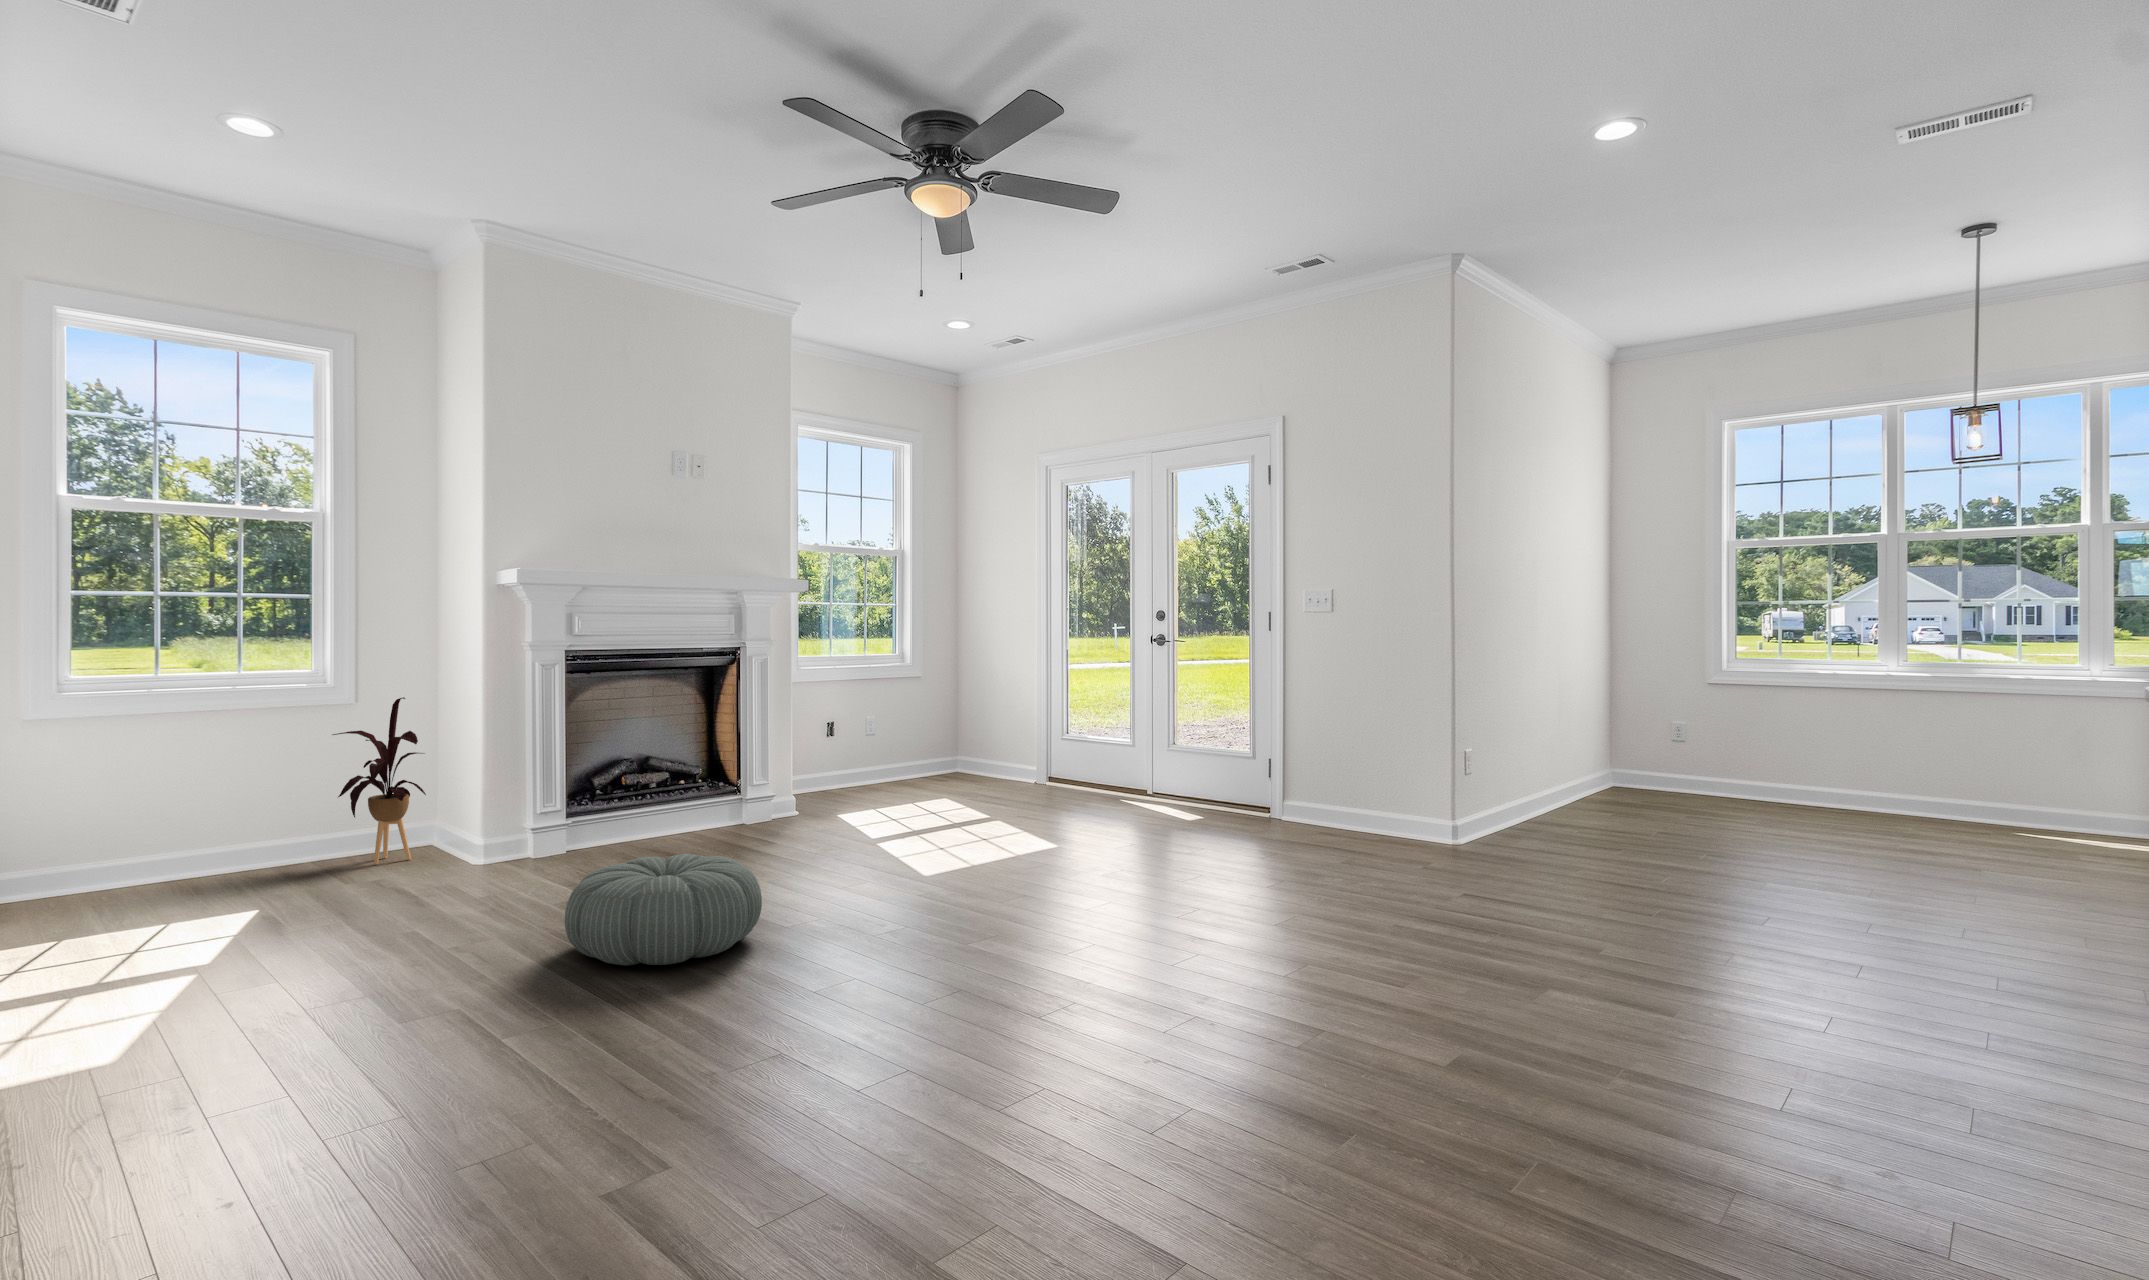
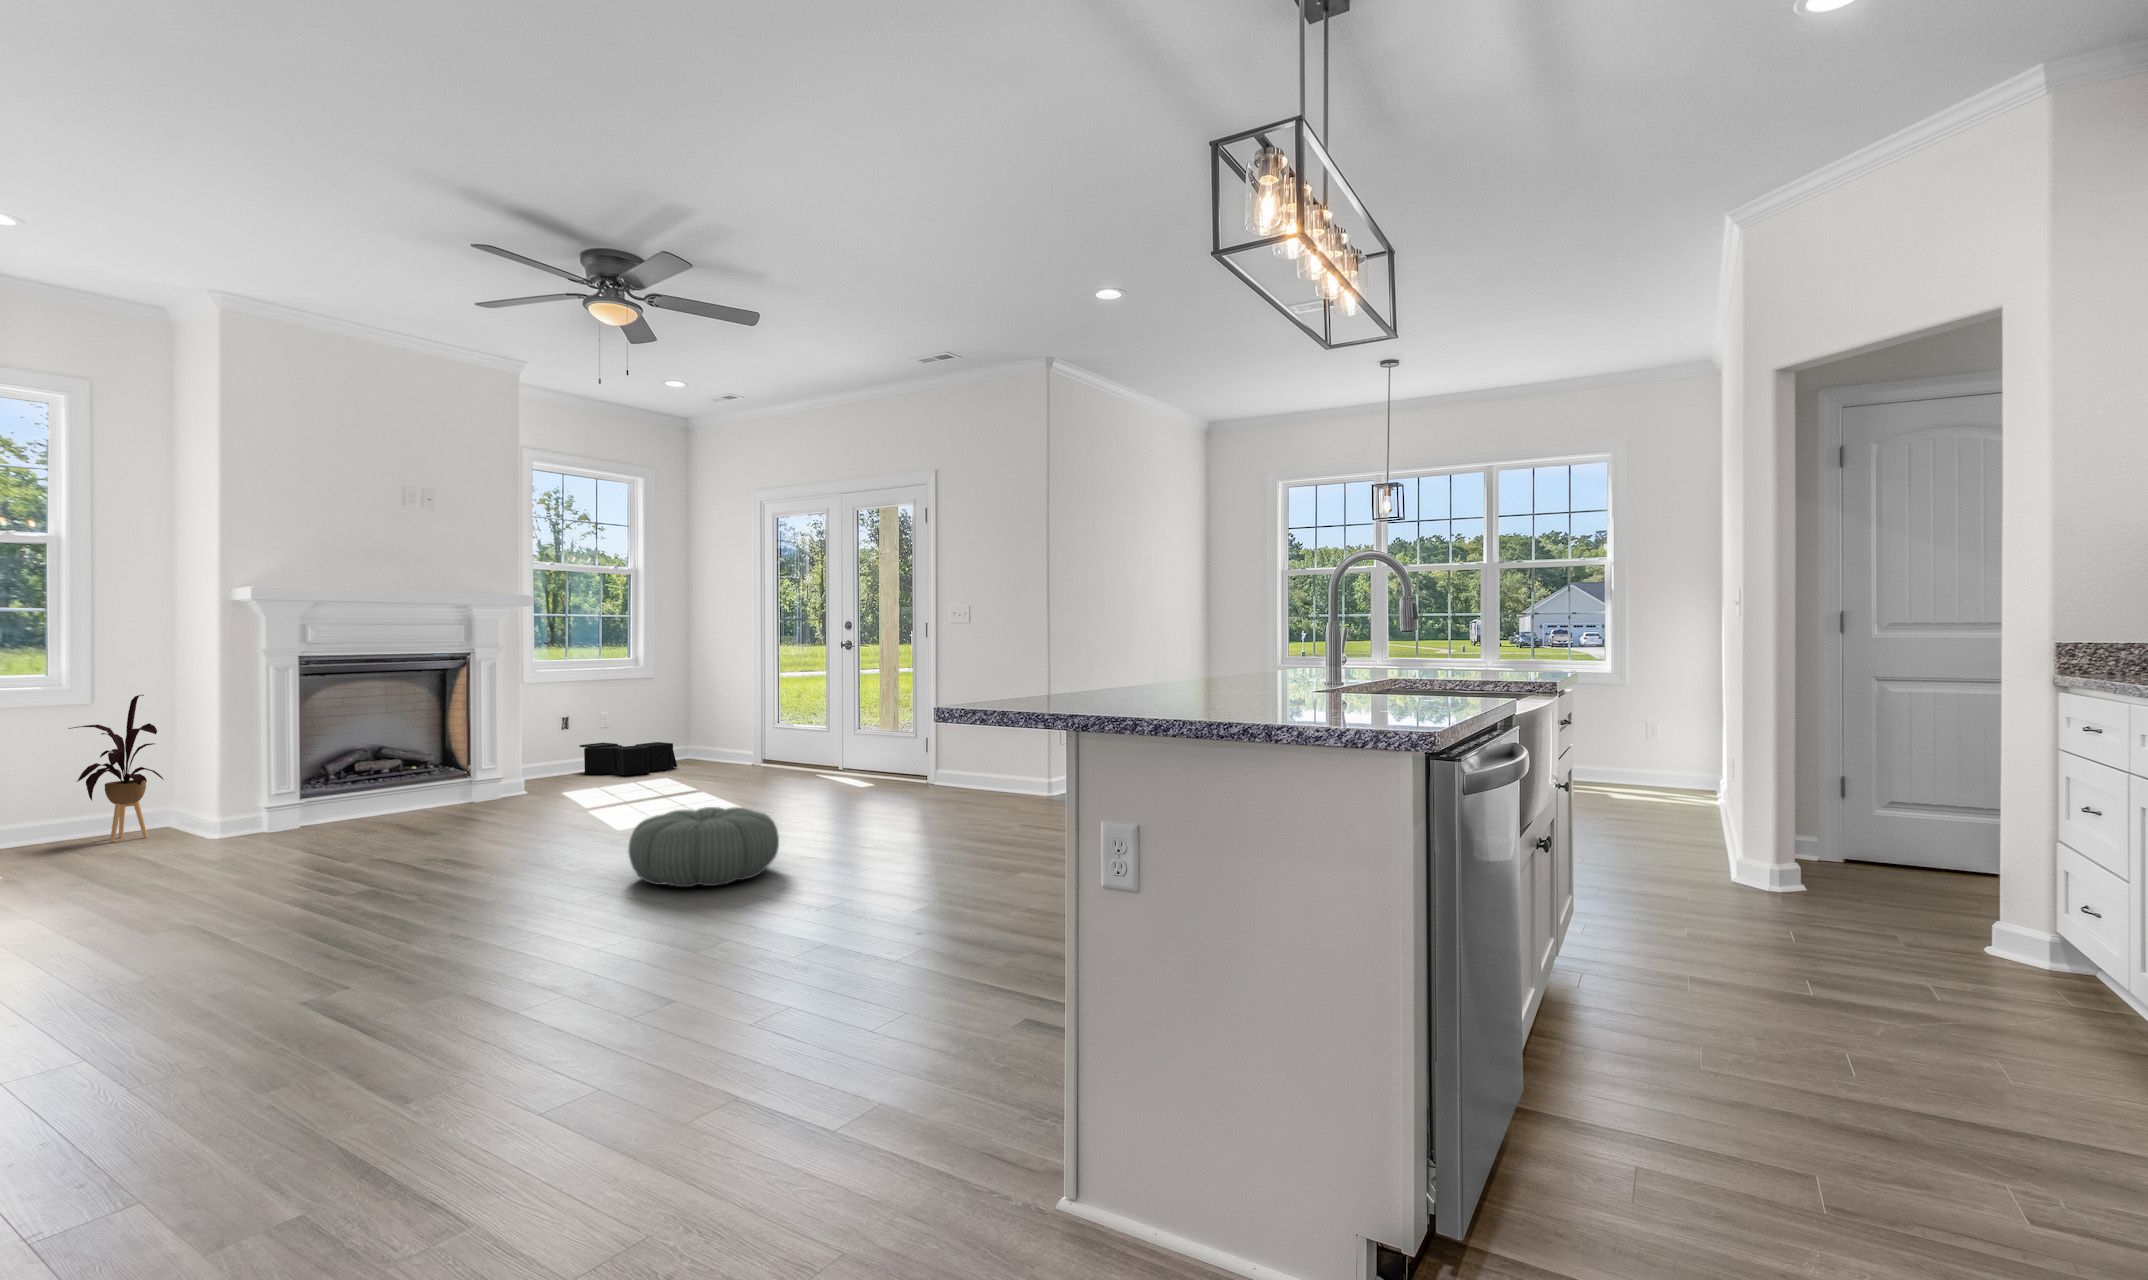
storage bin: none [853,749,959,791] -> present [580,742,677,776]
pouf: present [565,854,762,965] -> present [629,807,779,887]

